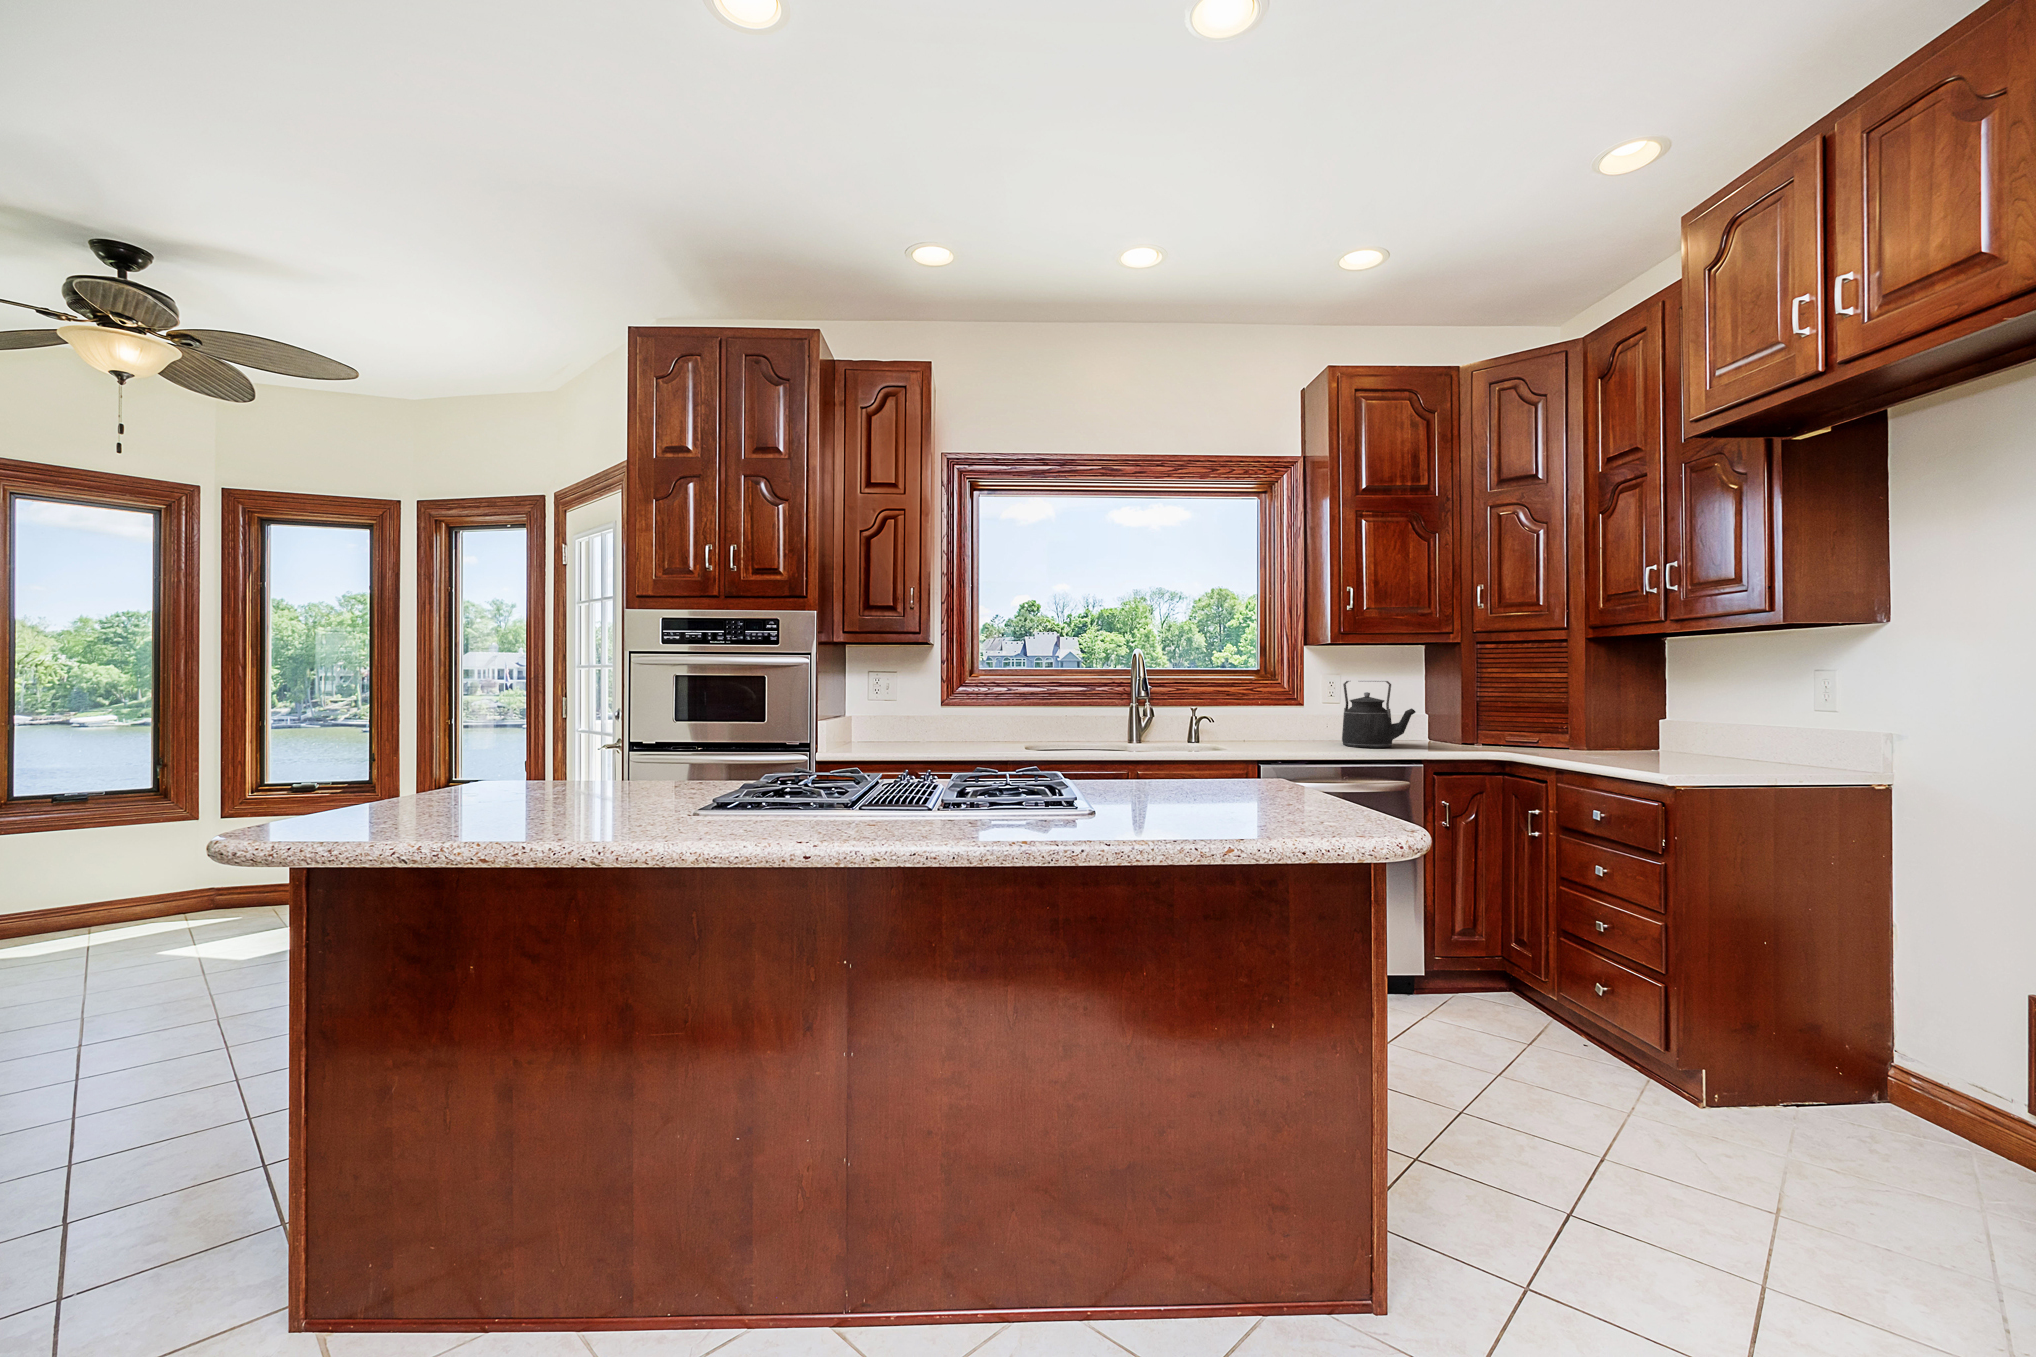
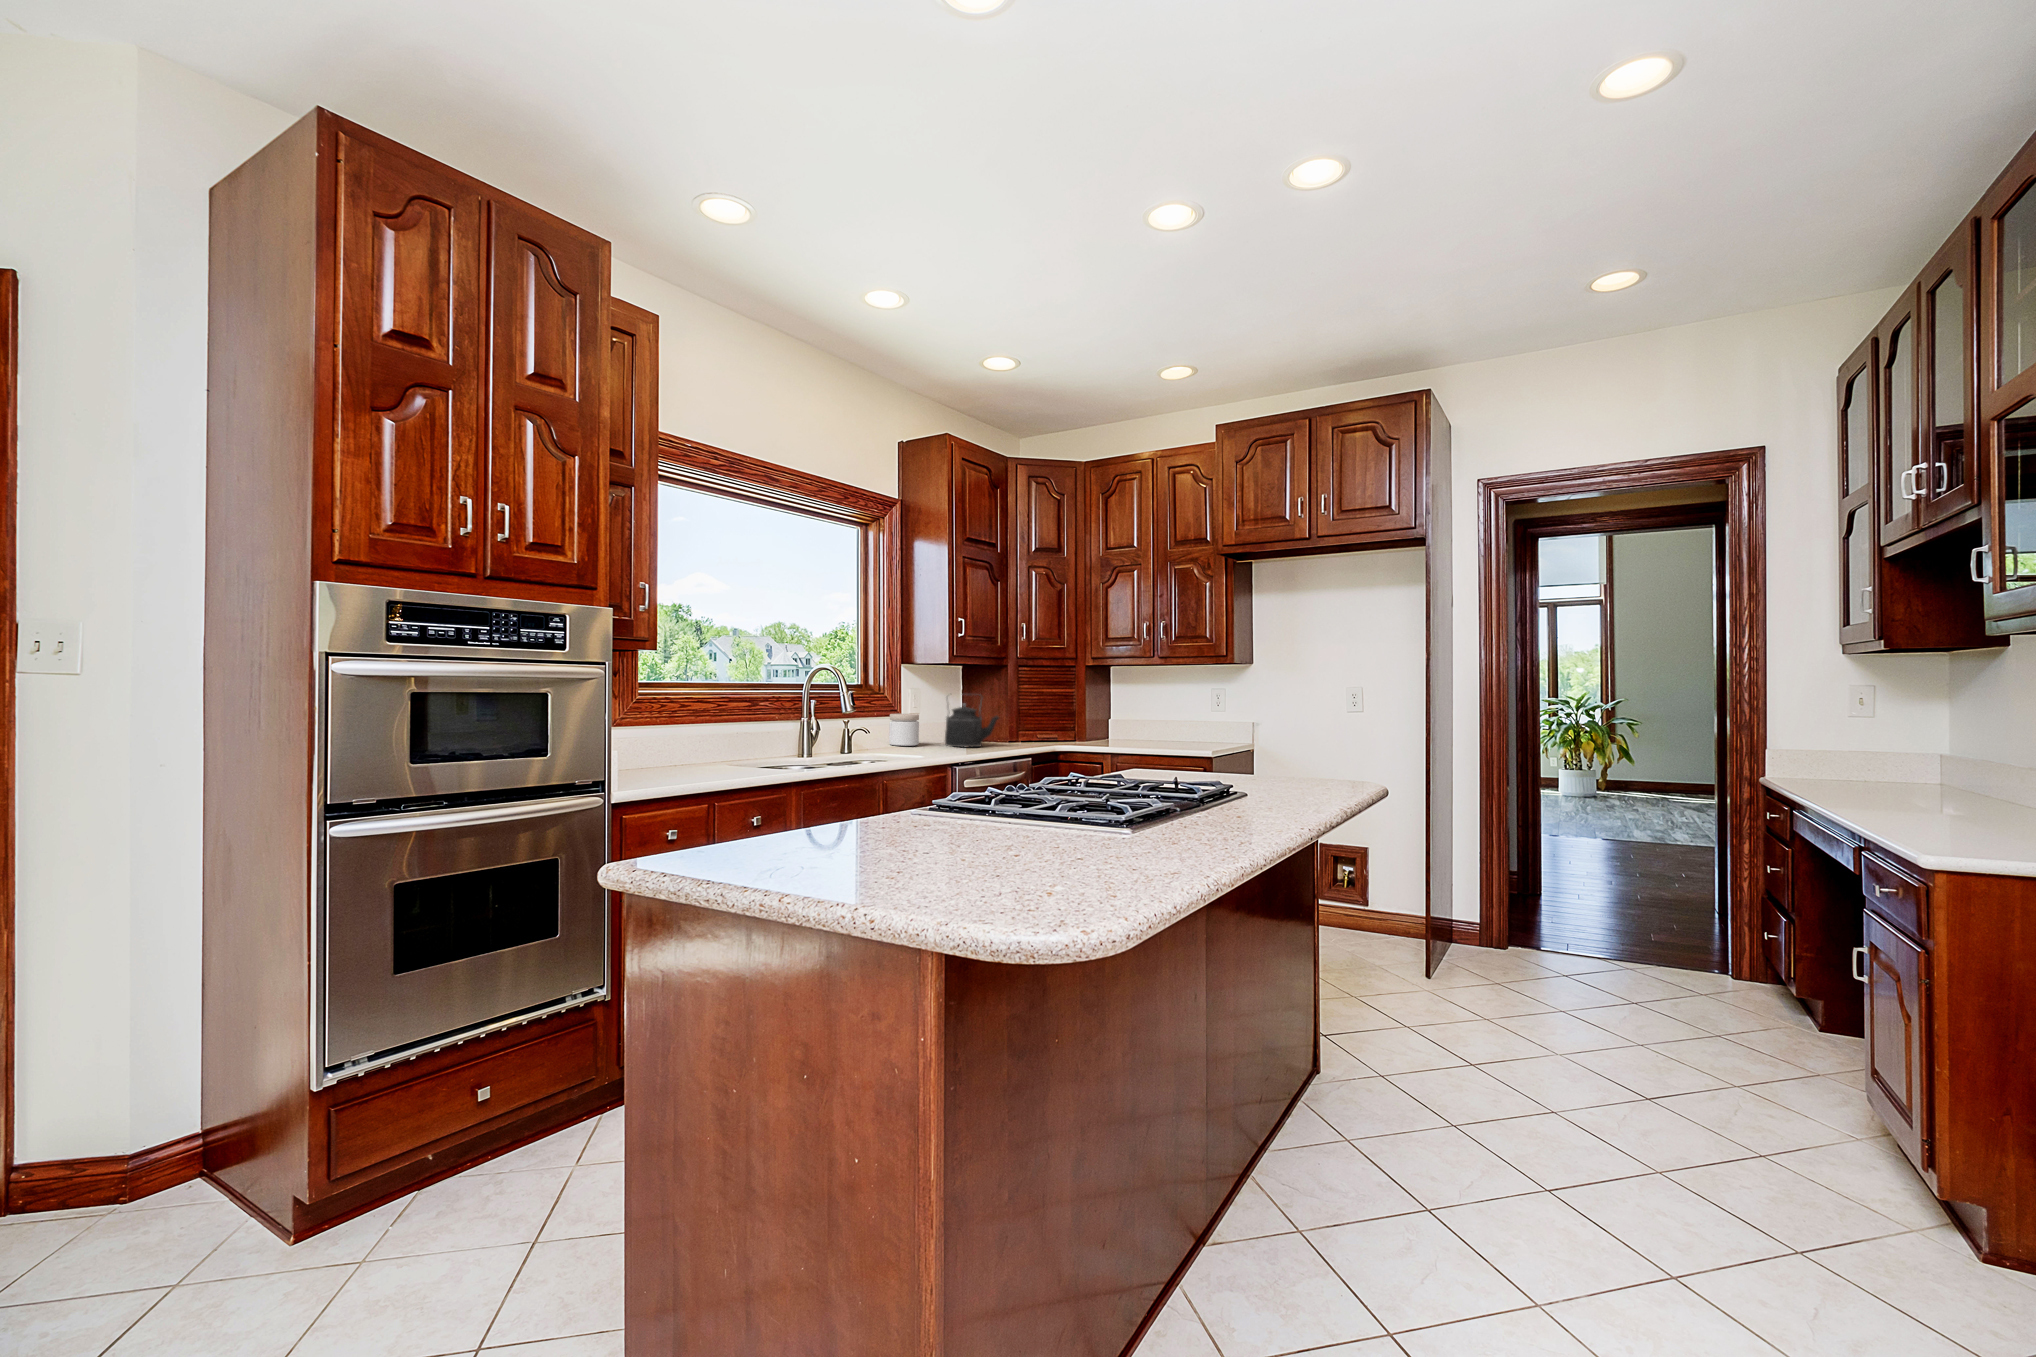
jar: none [1270,704,1305,741] -> present [889,714,919,746]

